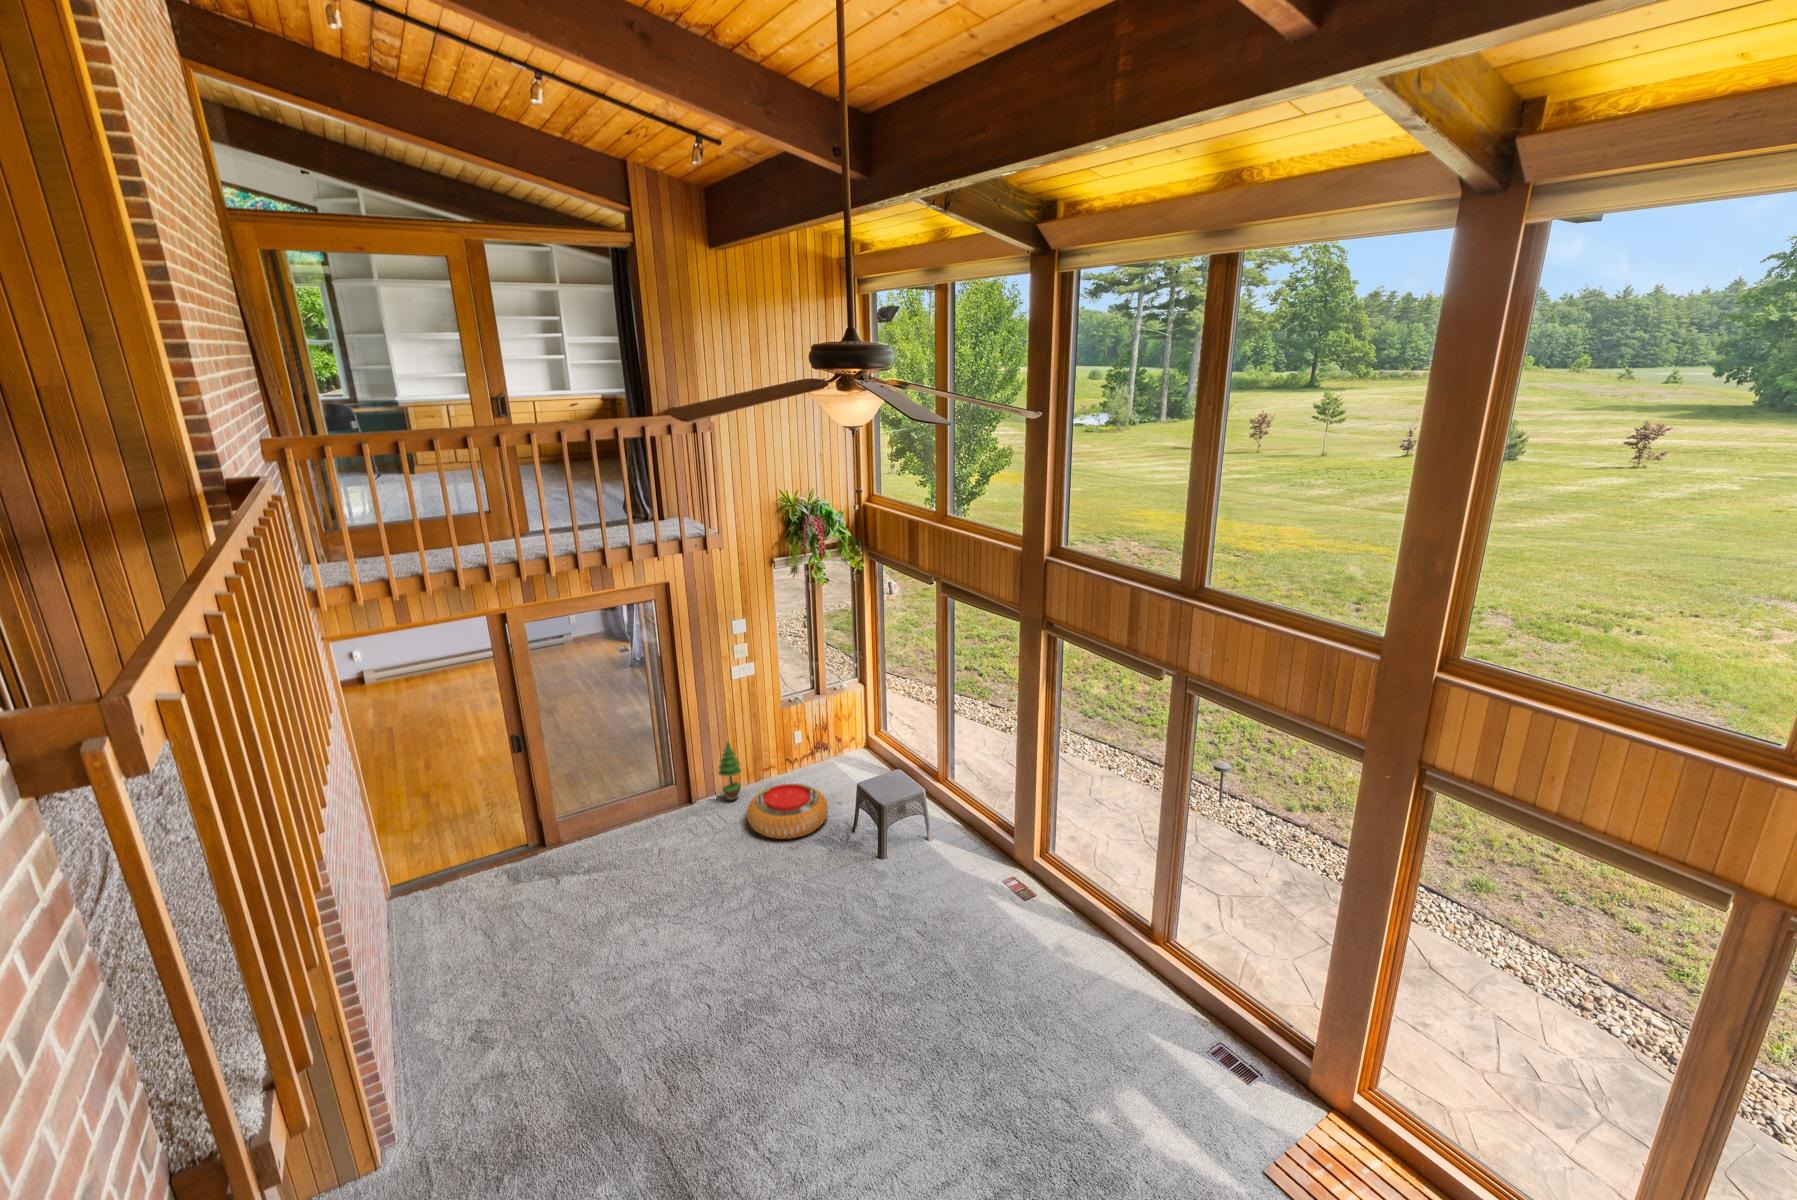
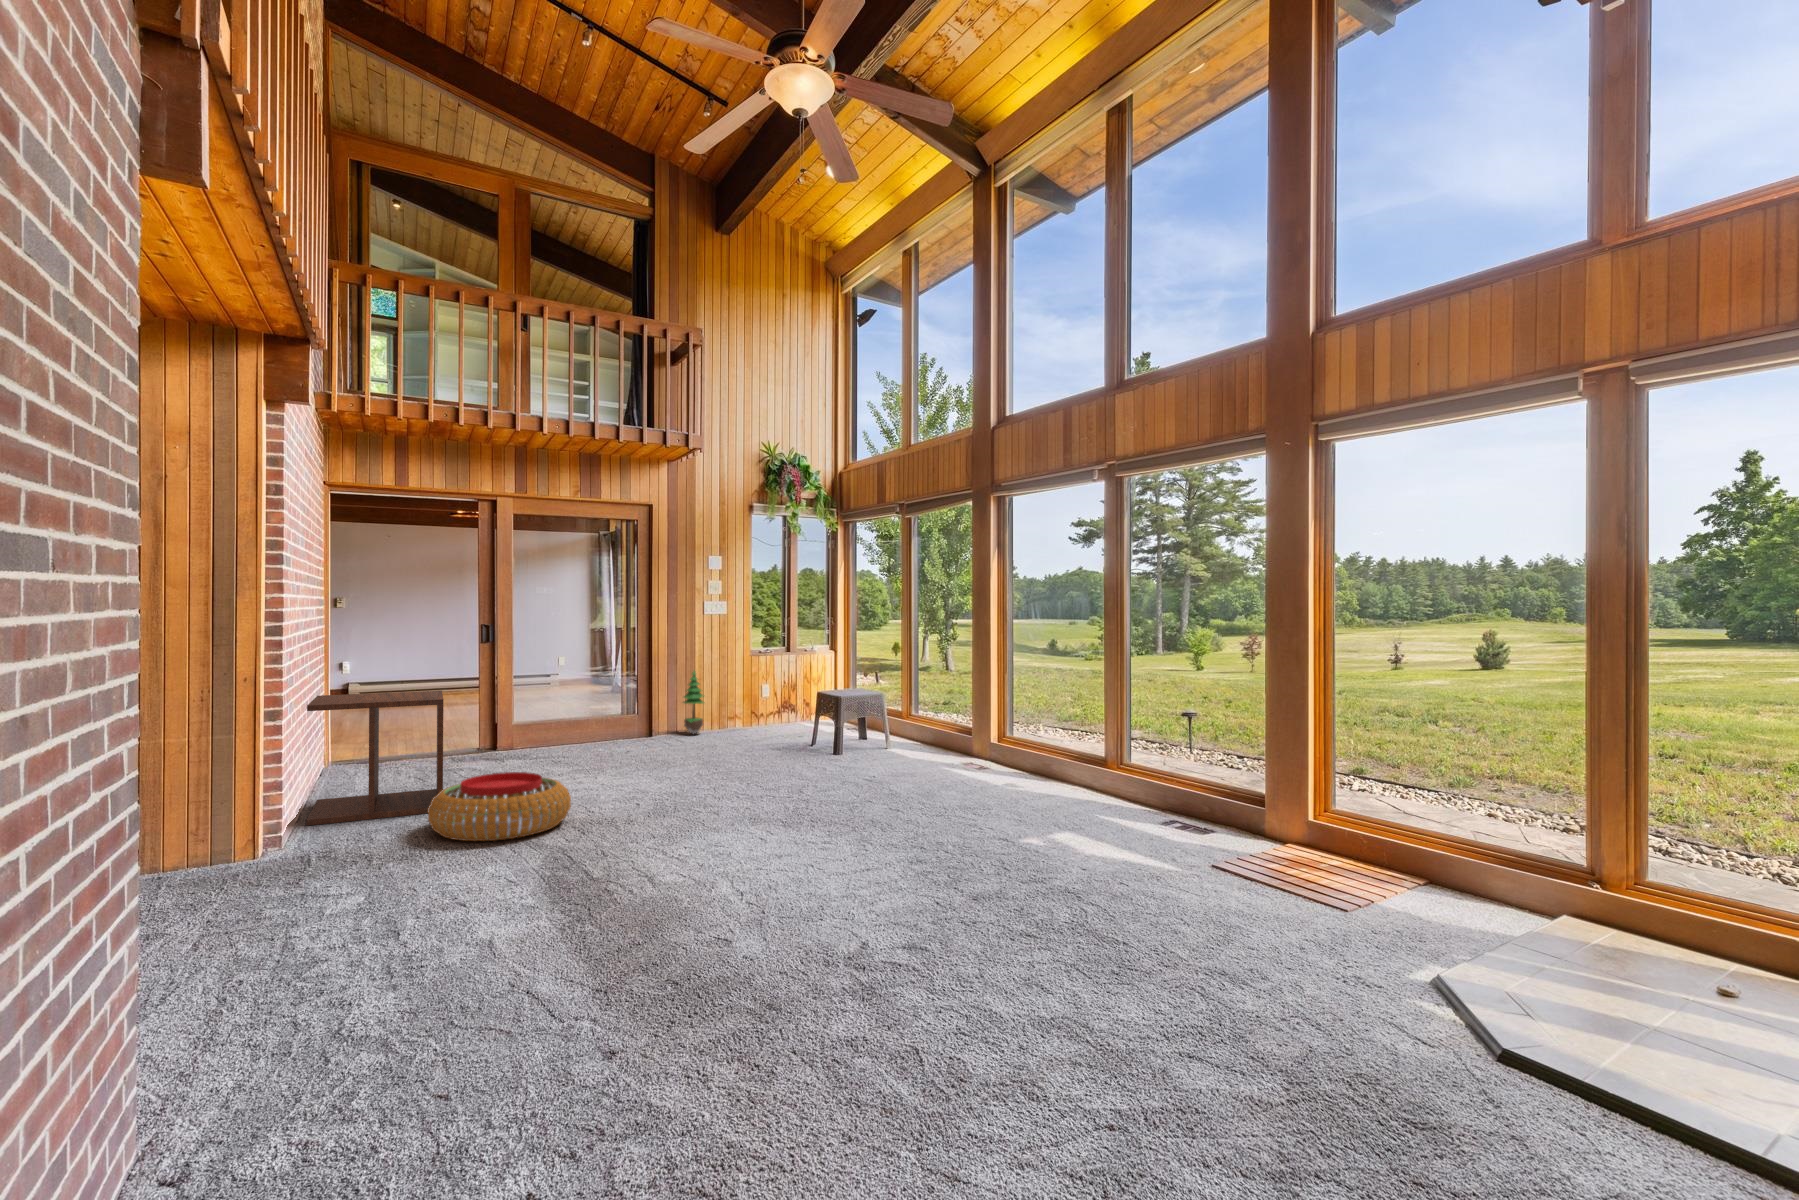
pouf: present [747,784,828,839] -> present [428,772,571,841]
side table: none [381,896,523,1075] -> present [306,691,444,826]

